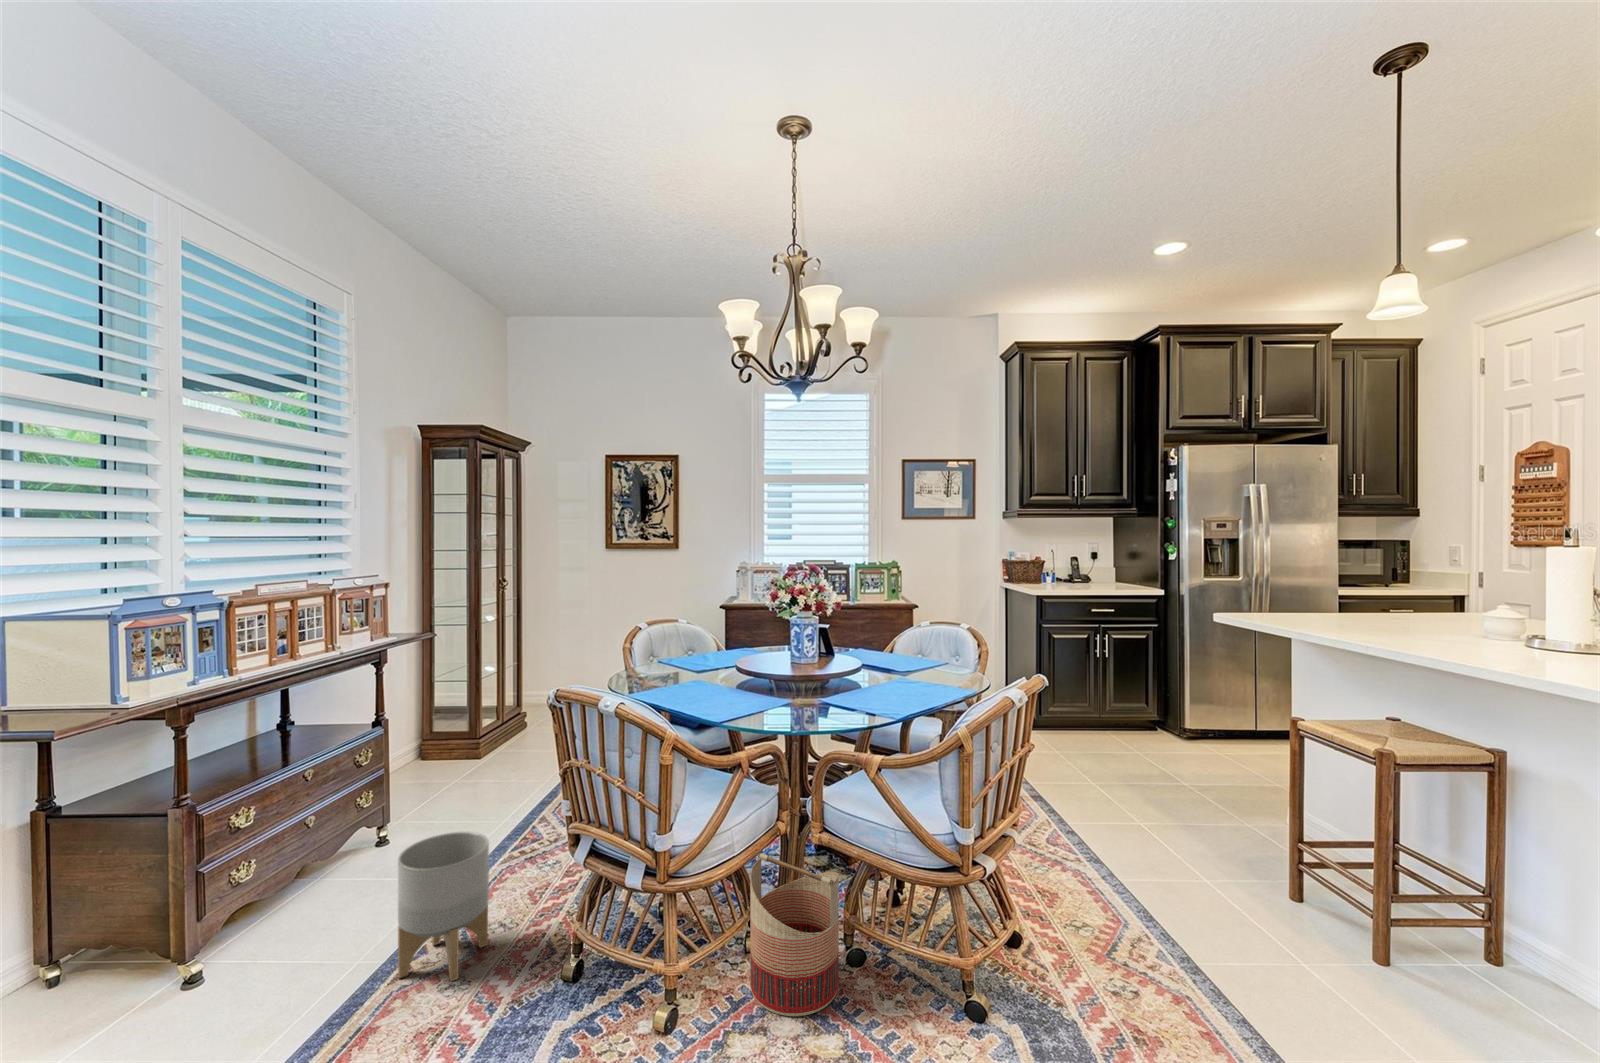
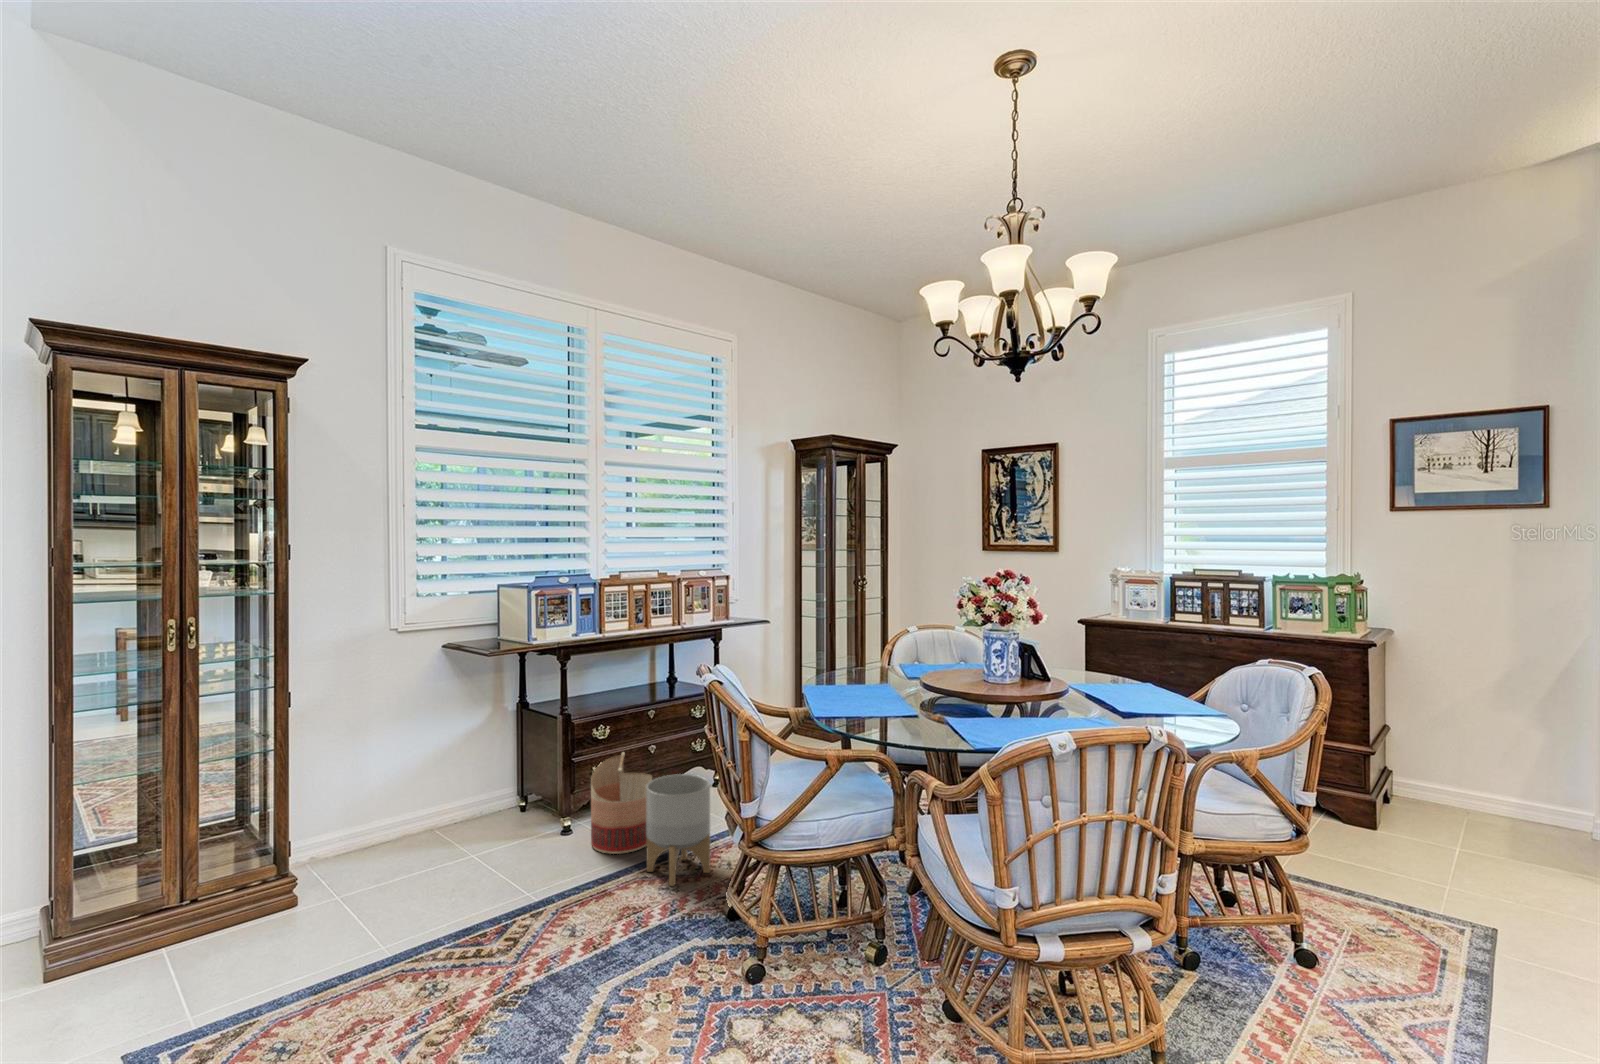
basket: present [750,853,839,1016] -> present [591,752,652,854]

